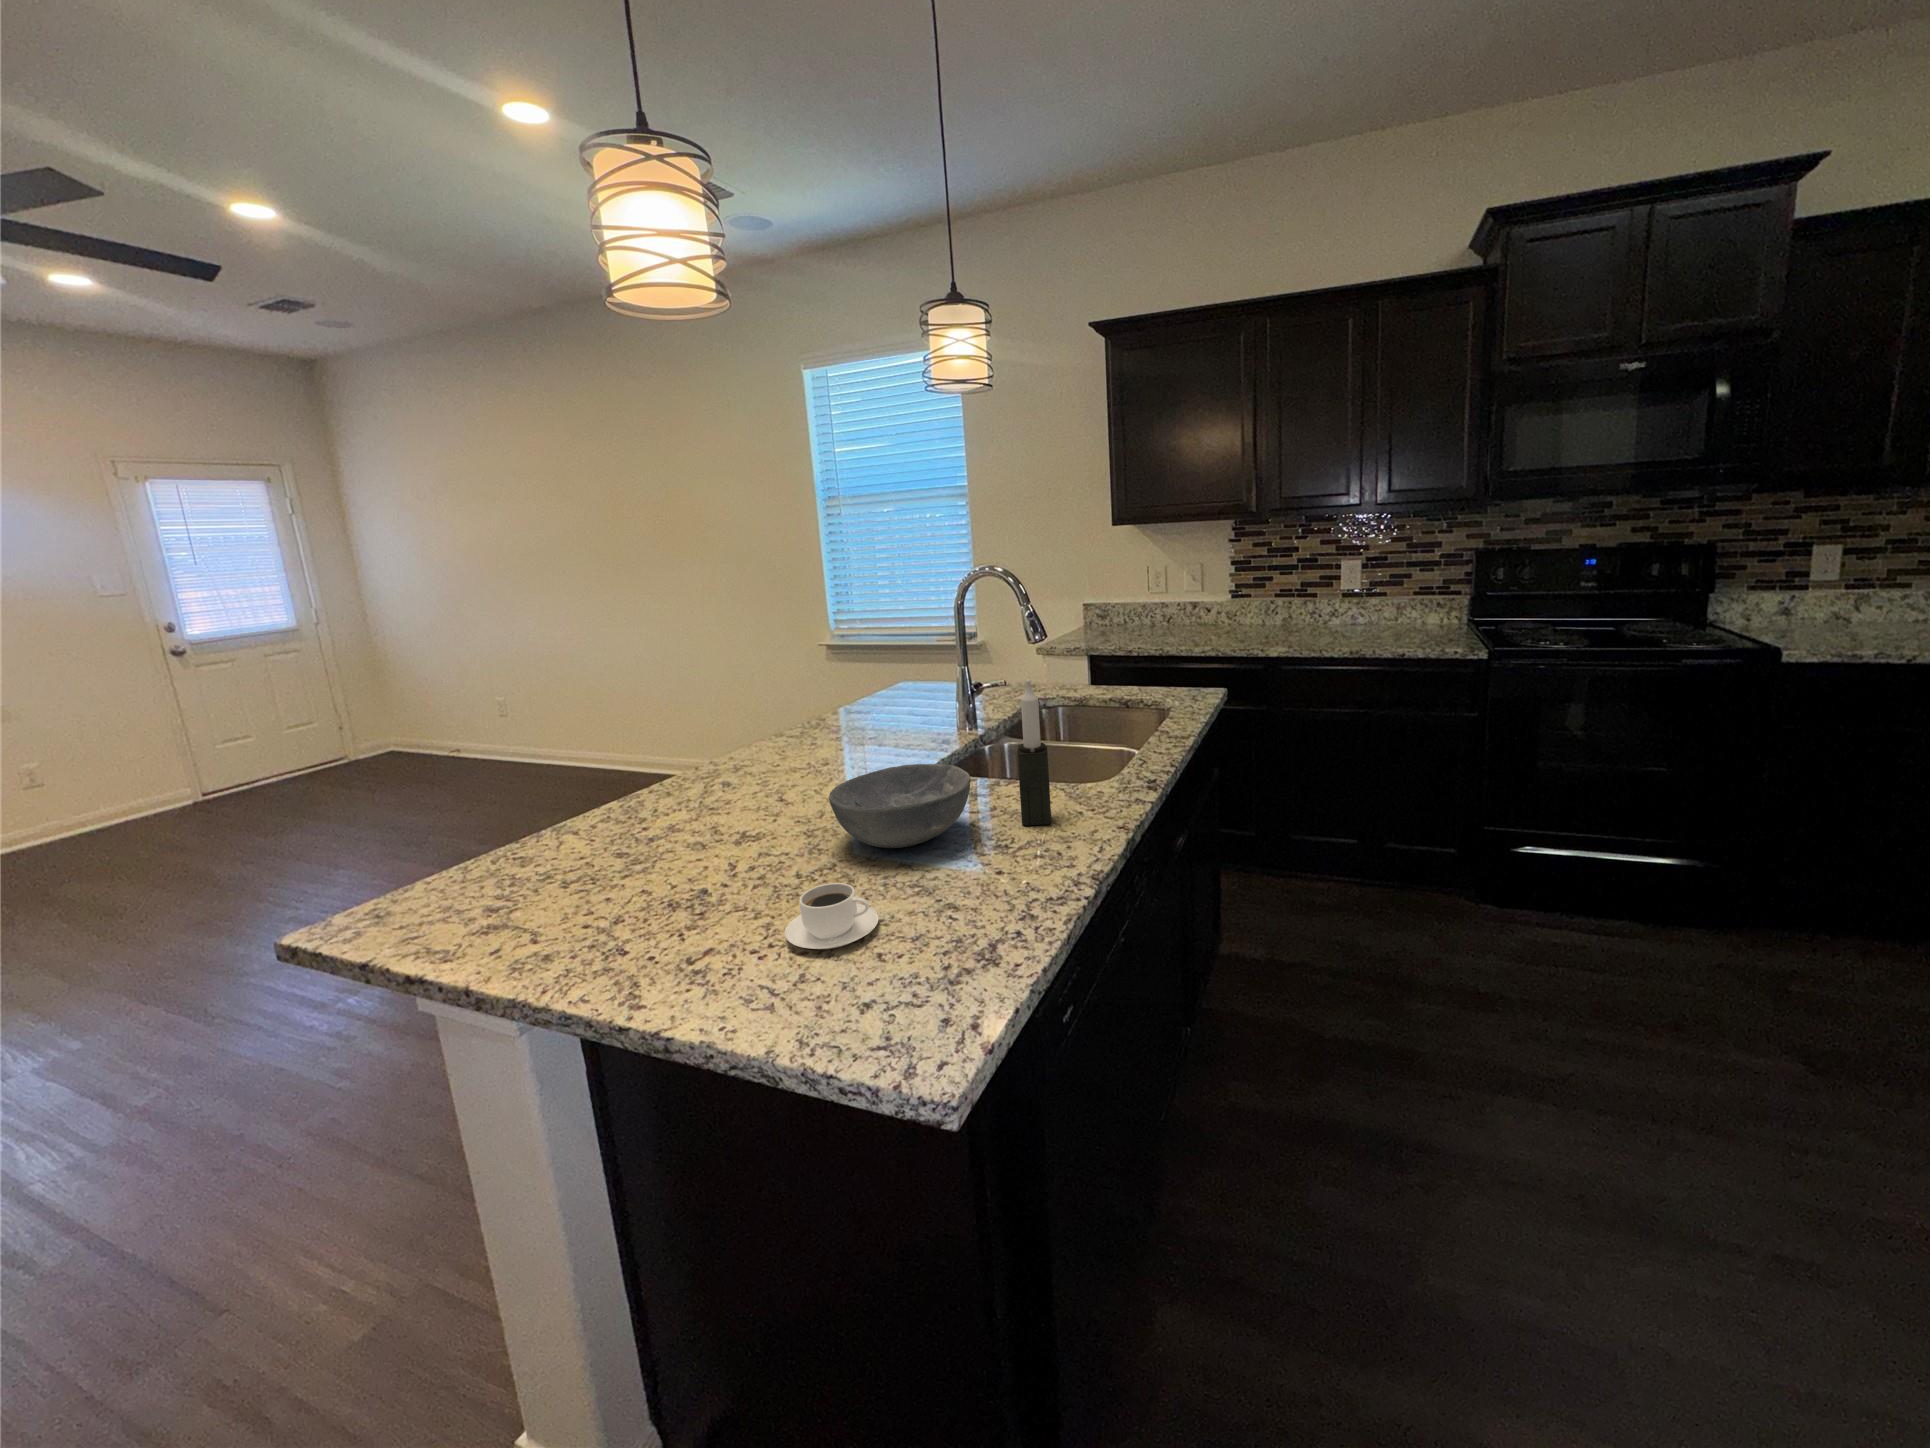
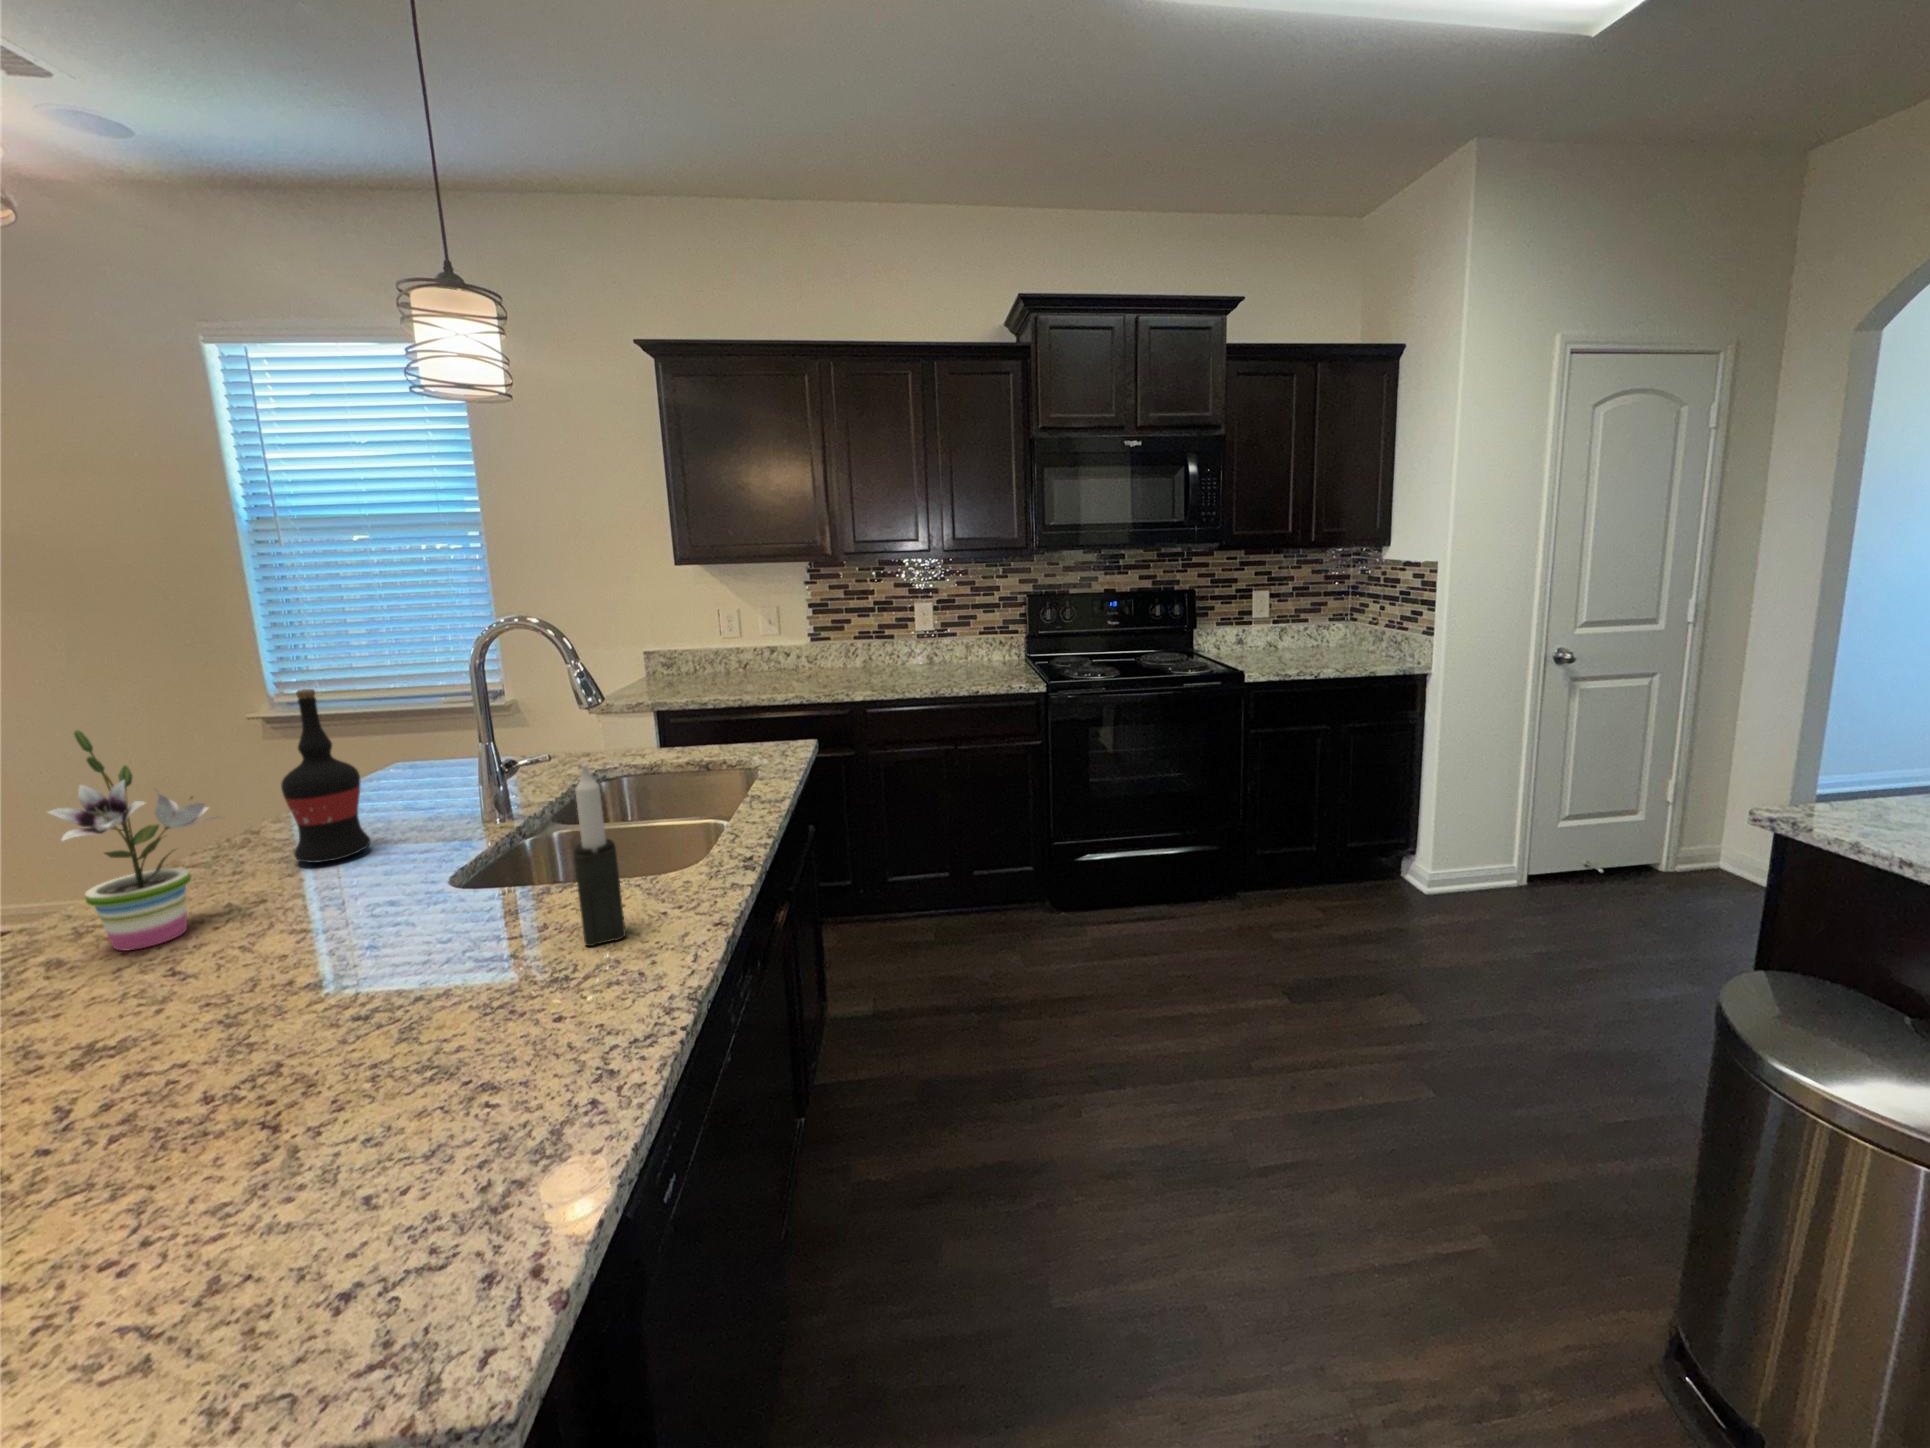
wine bottle: none [844,618,892,742] -> present [281,689,371,863]
potted plant: none [732,637,816,781] -> present [48,730,218,950]
bowl: present [829,764,971,848] -> none [259,885,506,1025]
coffee cup: present [785,883,879,949] -> none [175,1104,363,1232]

